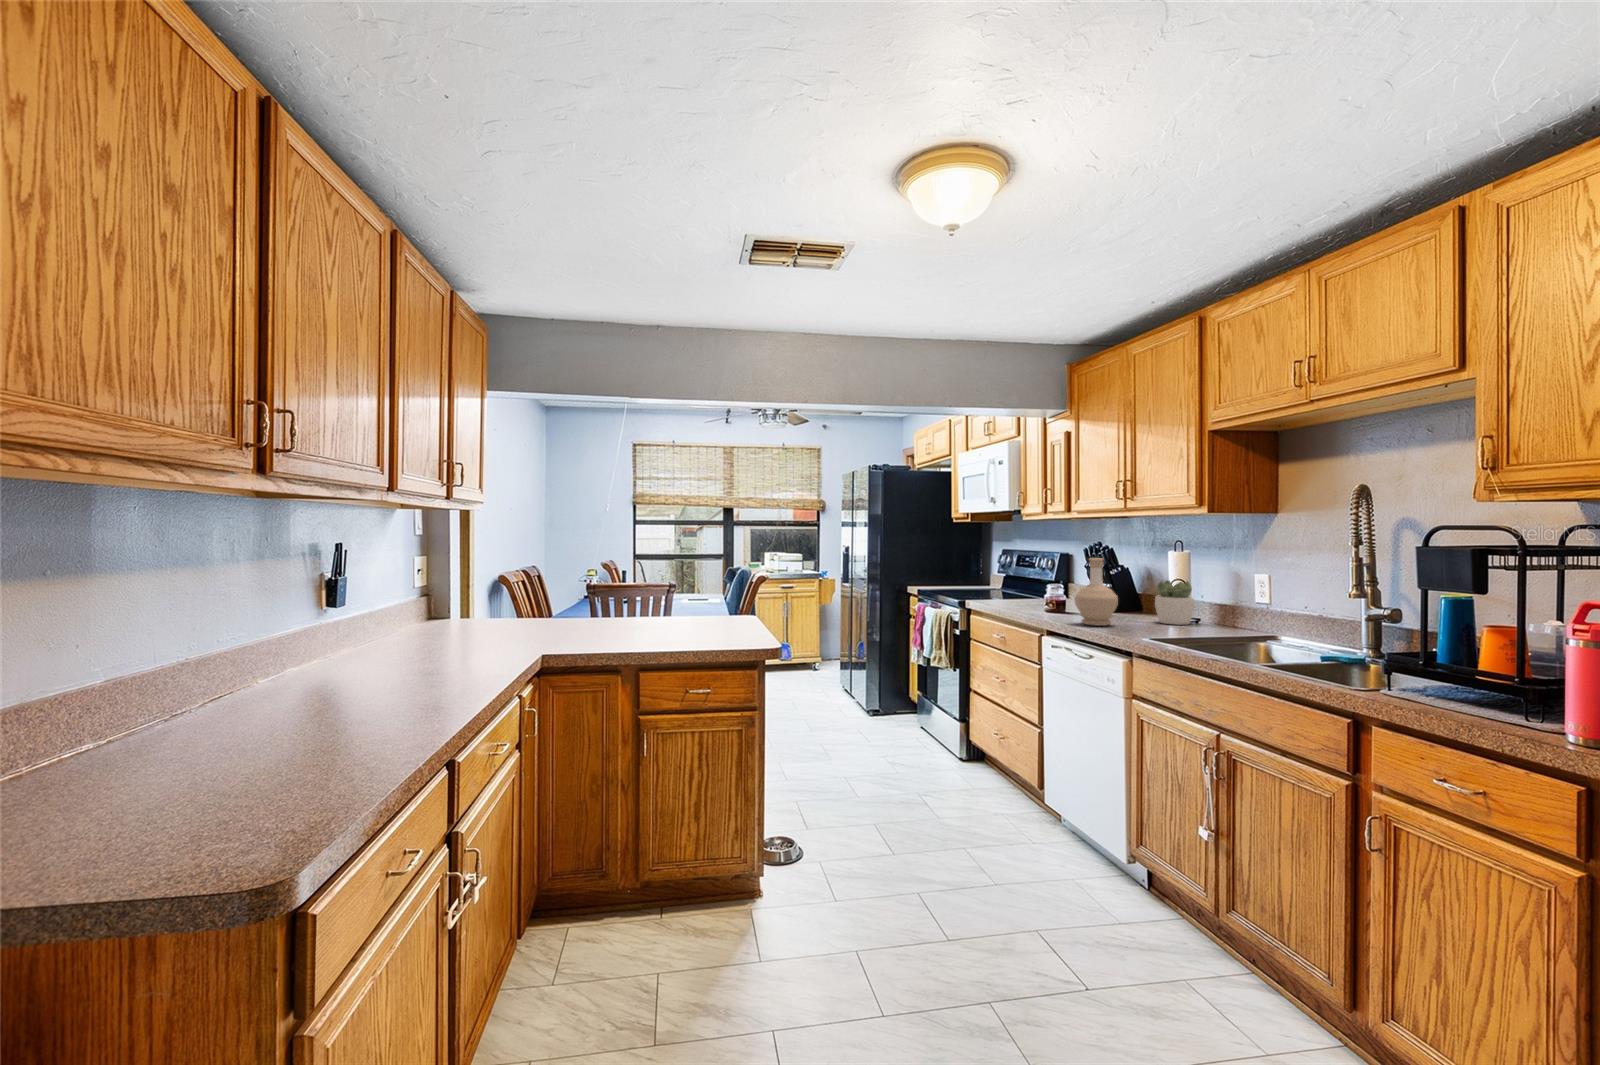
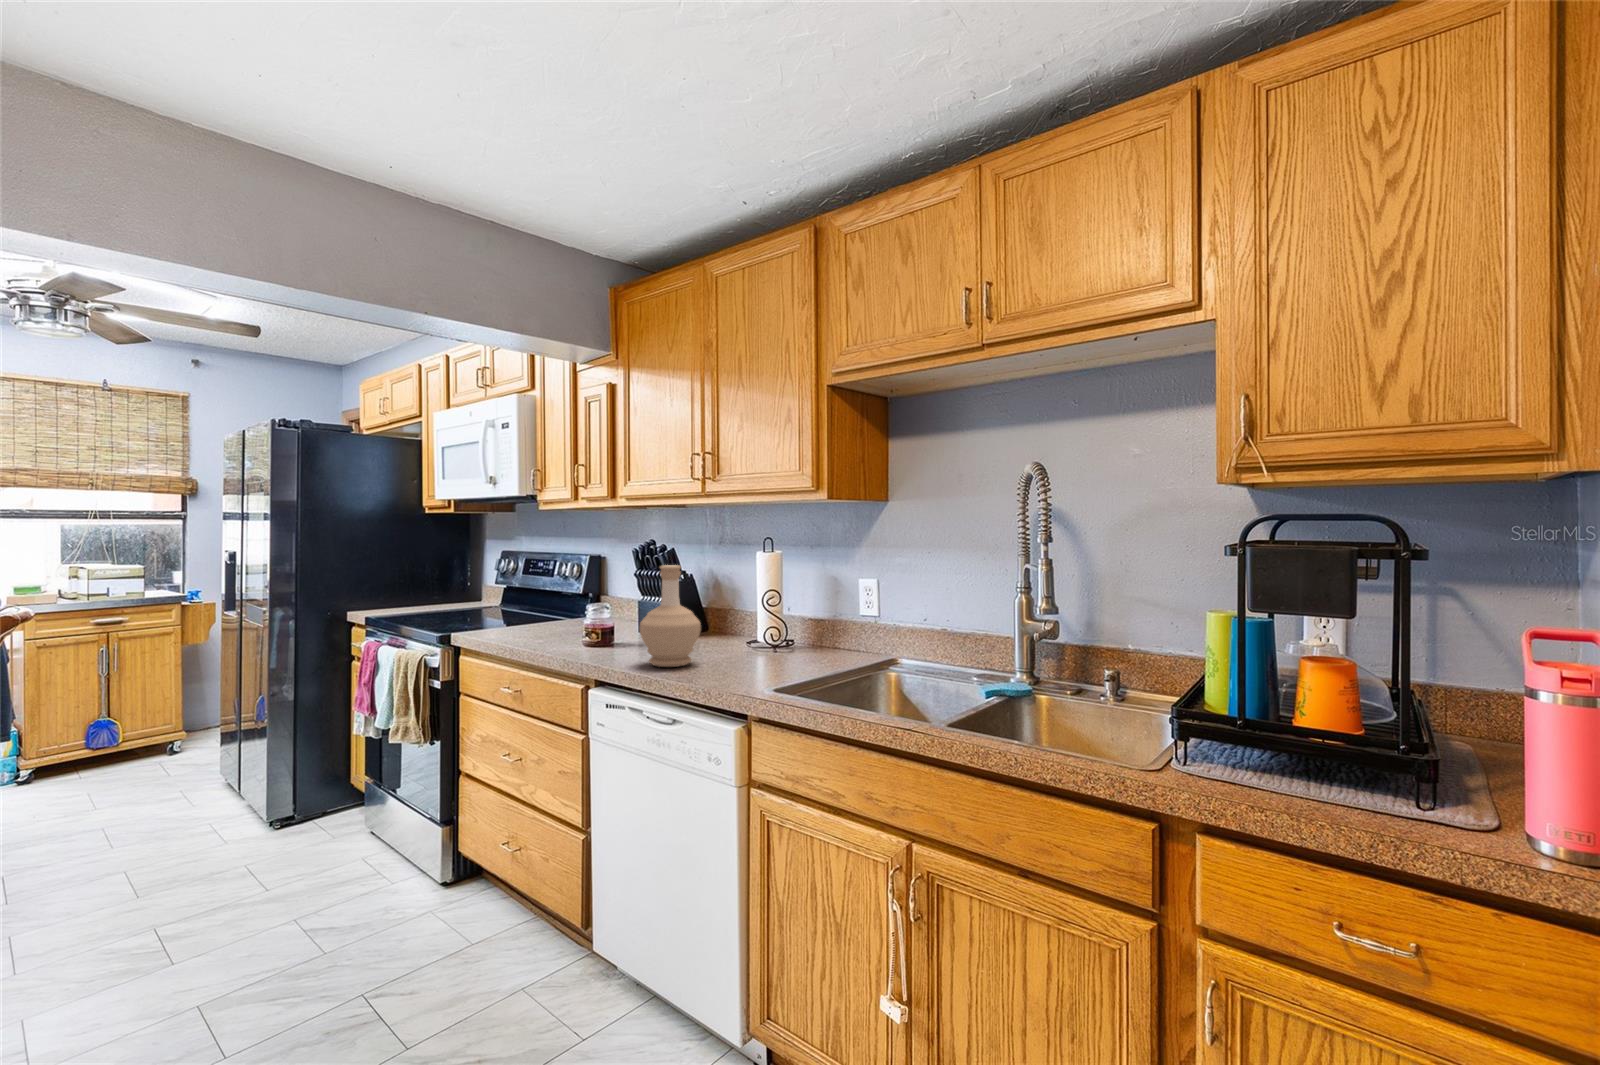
succulent plant: present [1155,580,1194,625] -> none [736,592,786,652]

